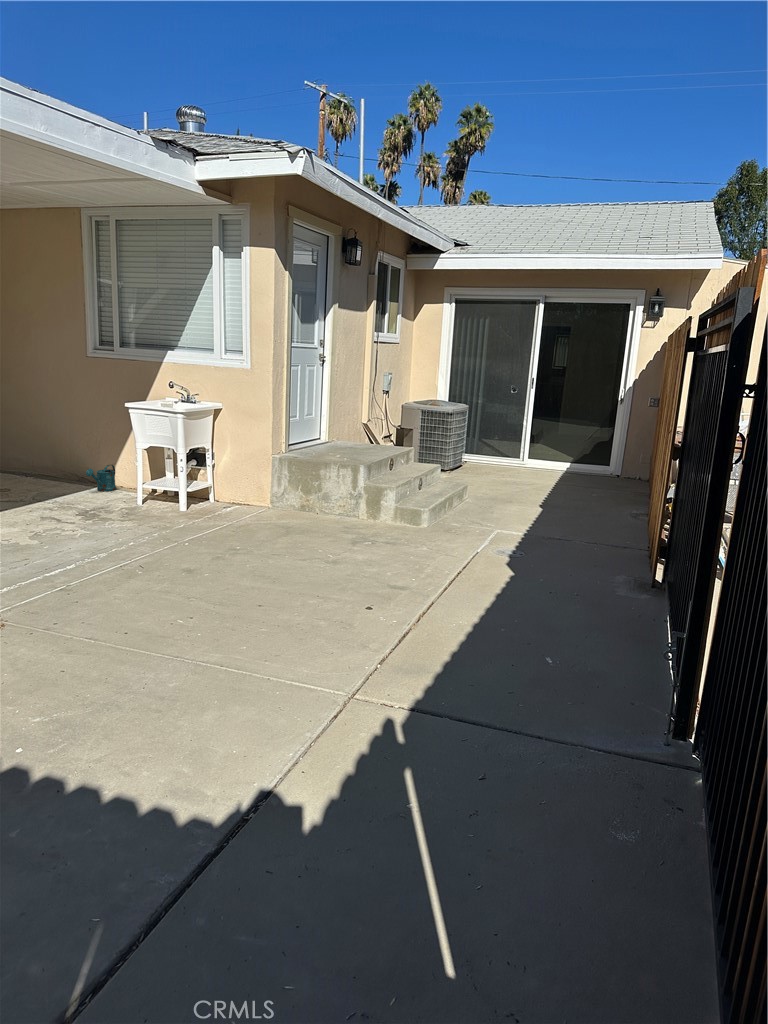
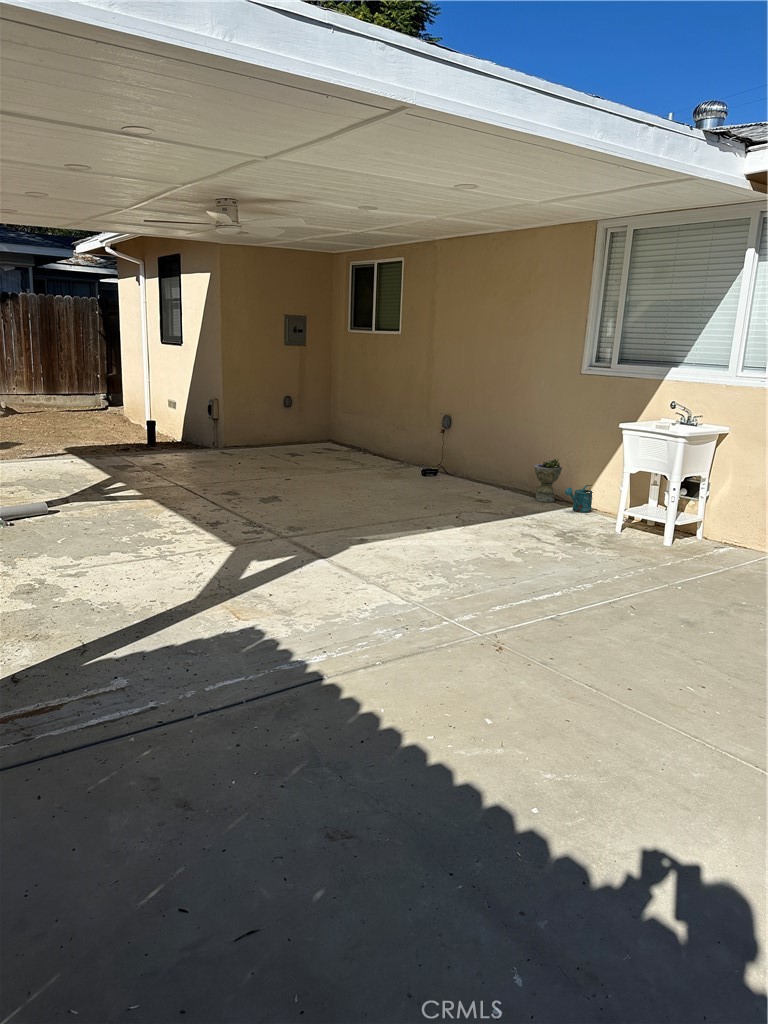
planter: none [53,442,82,486] -> present [534,459,562,503]

